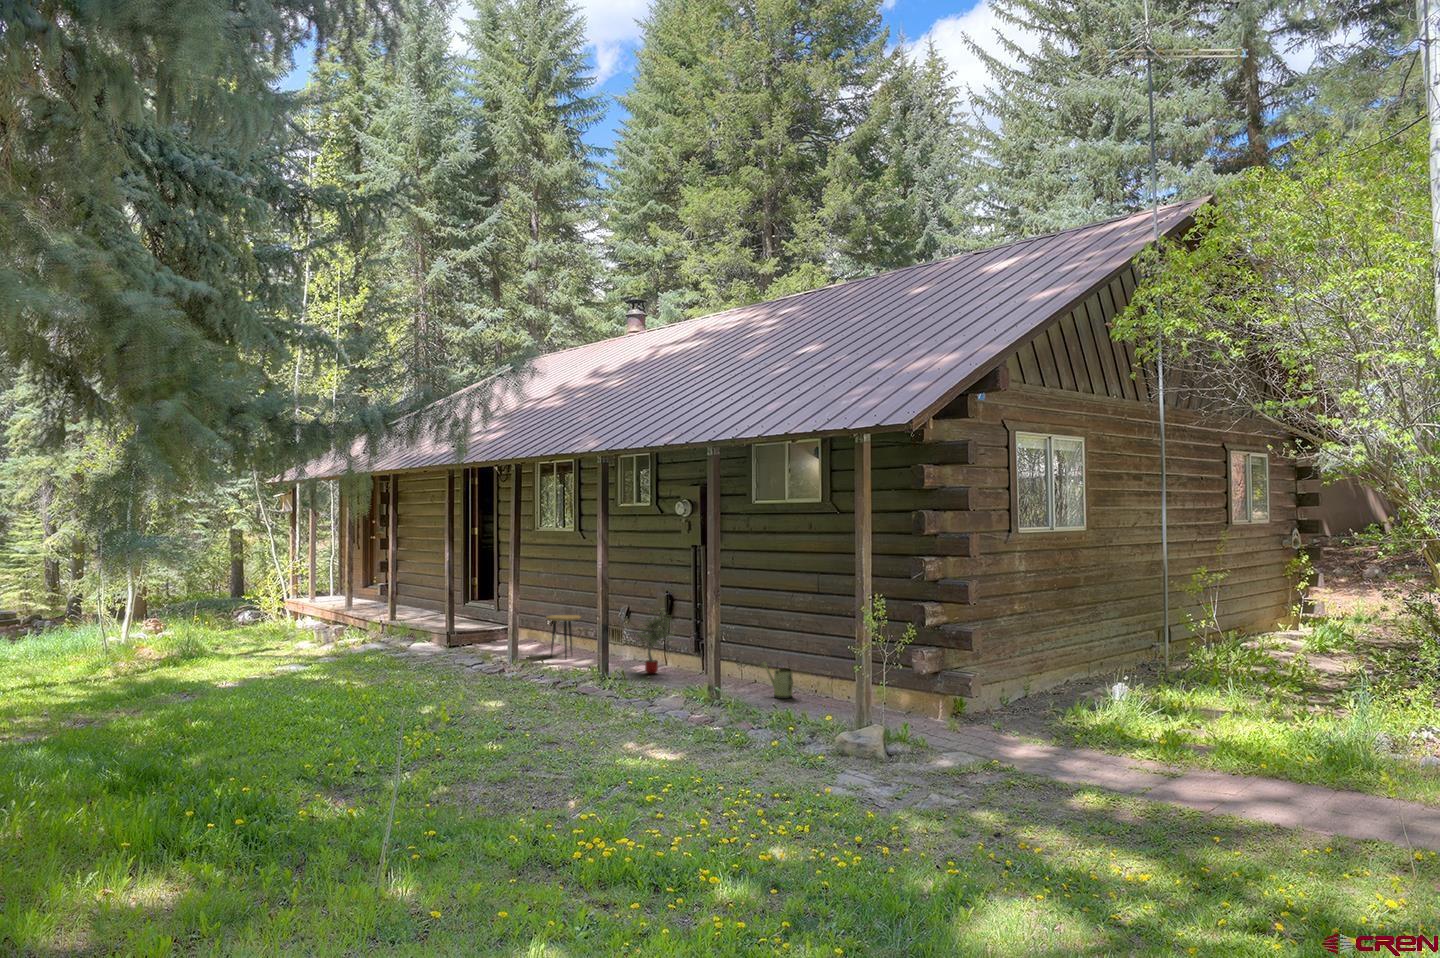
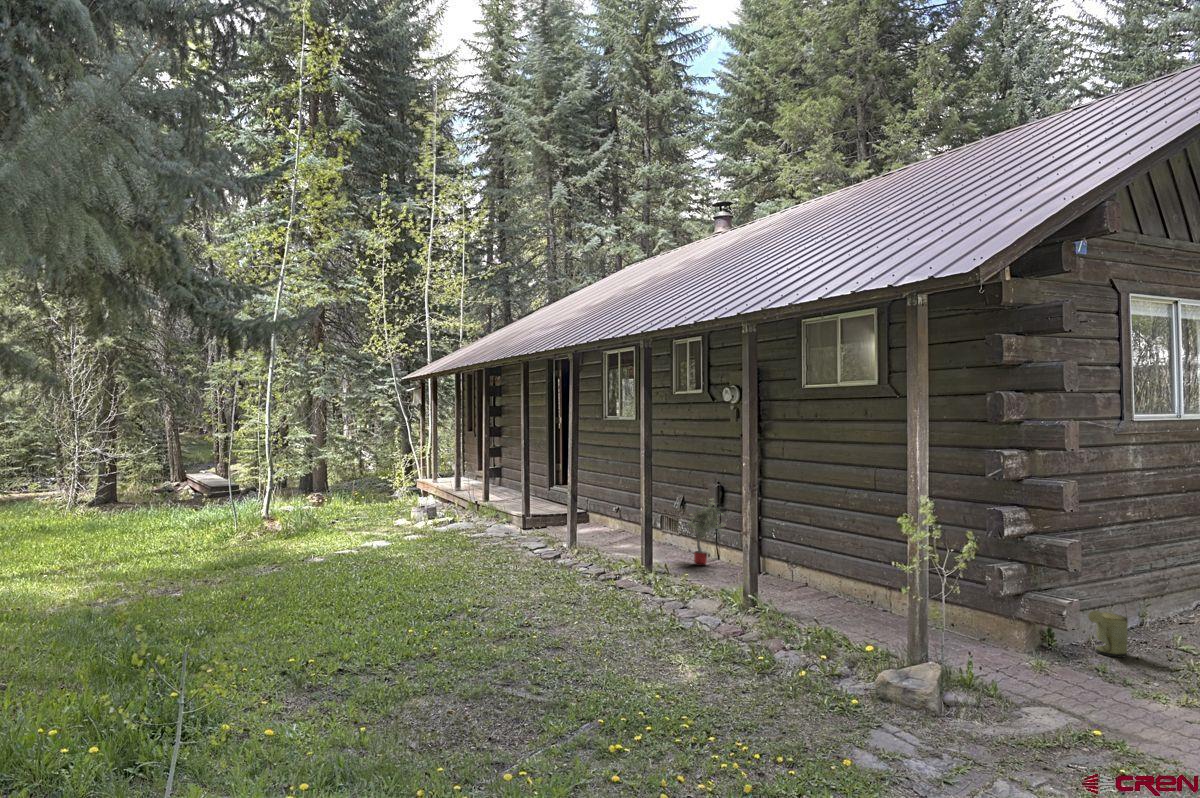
side table: present [546,615,581,658] -> none [607,501,641,545]
watering can: present [760,661,793,699] -> present [1088,611,1128,658]

